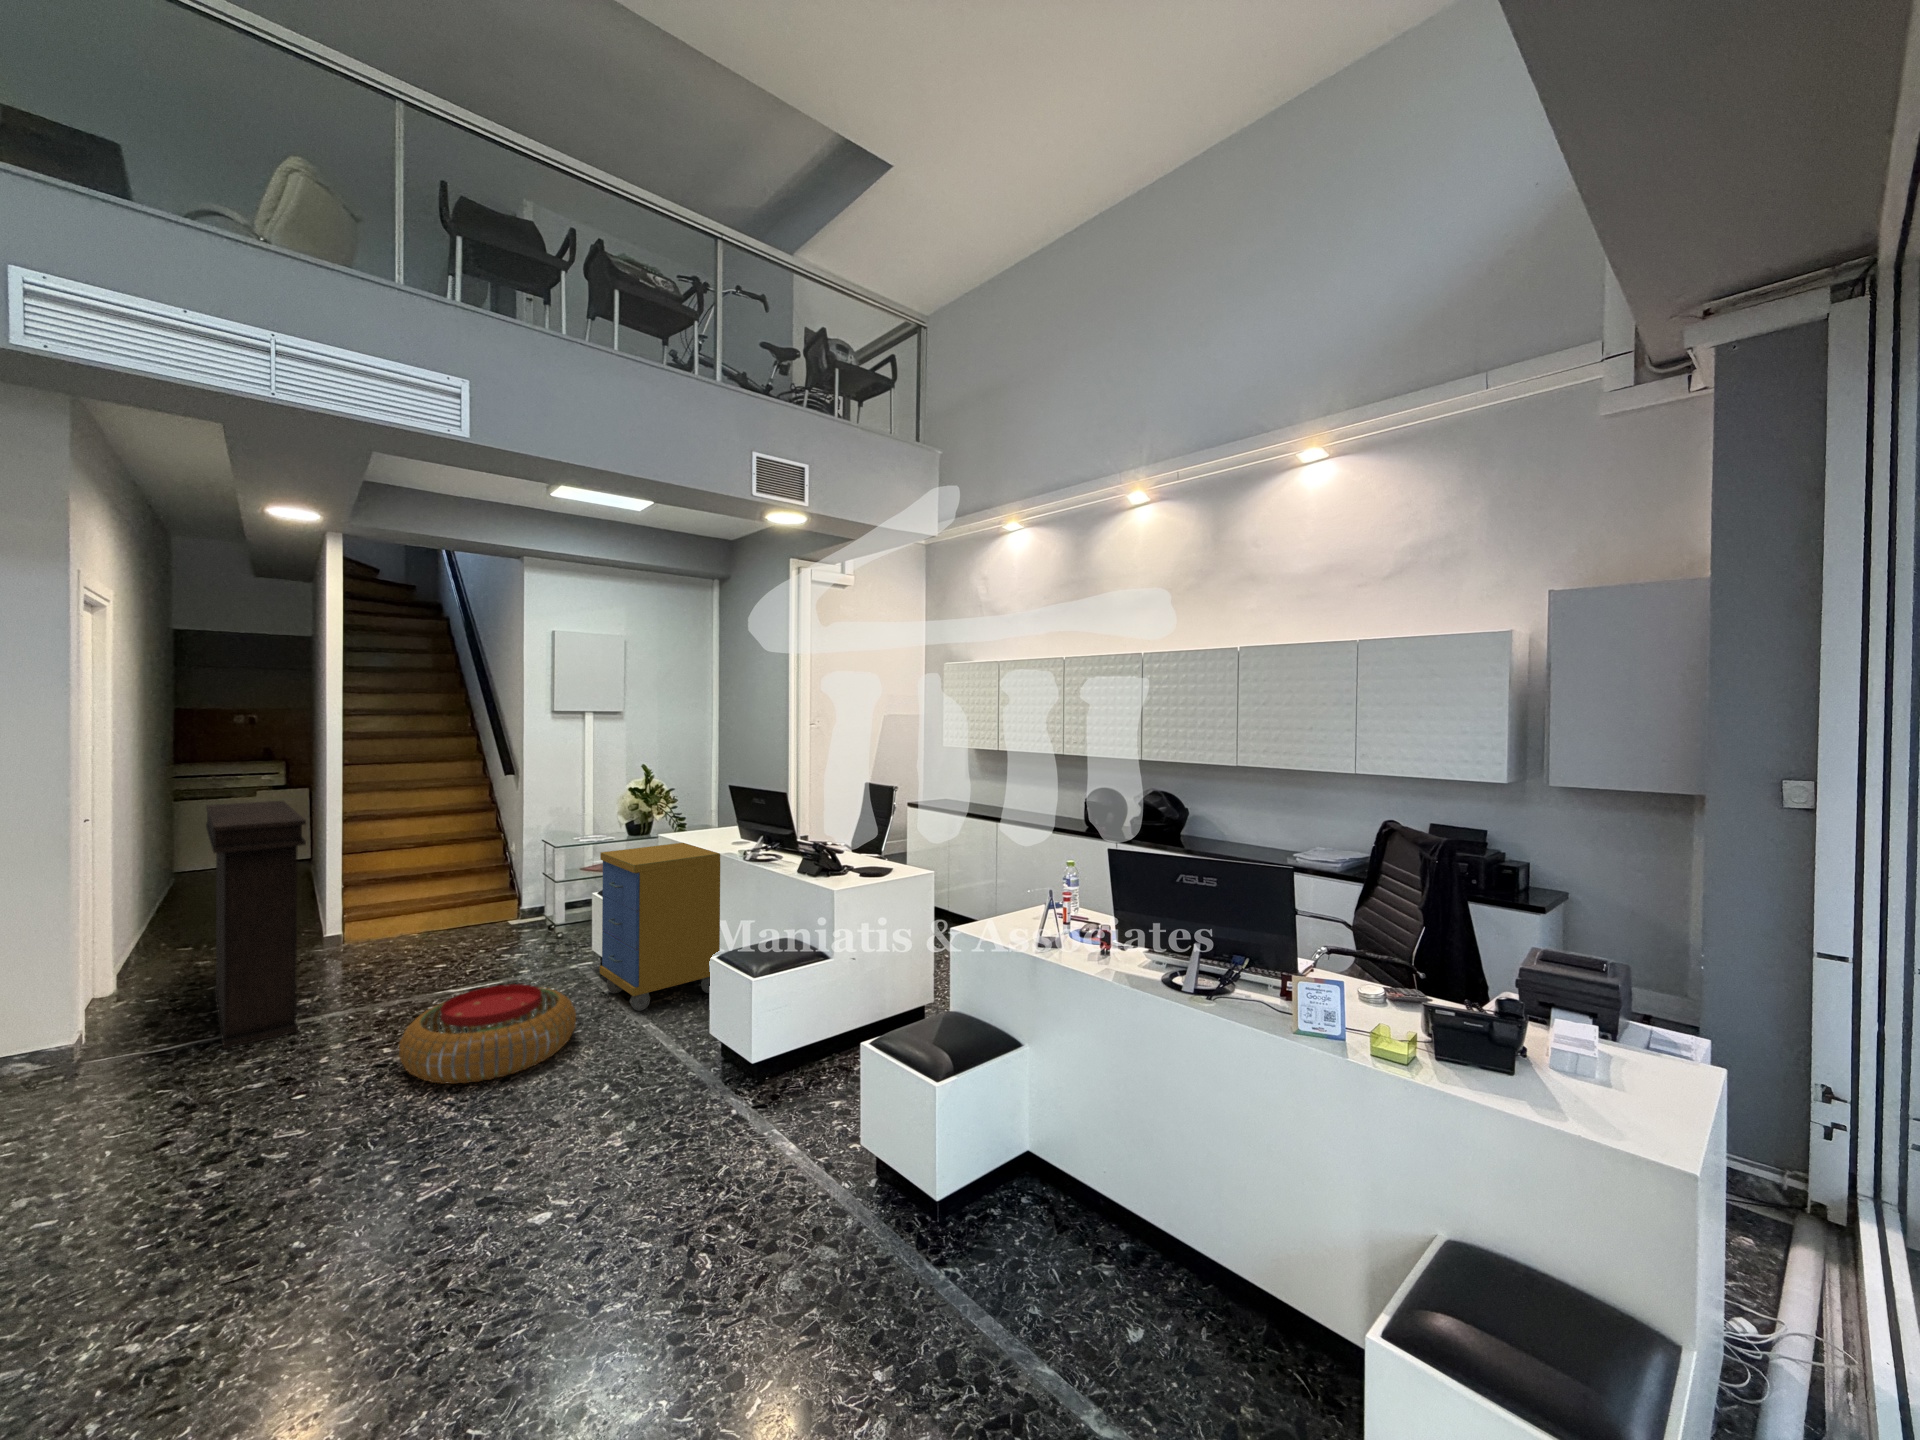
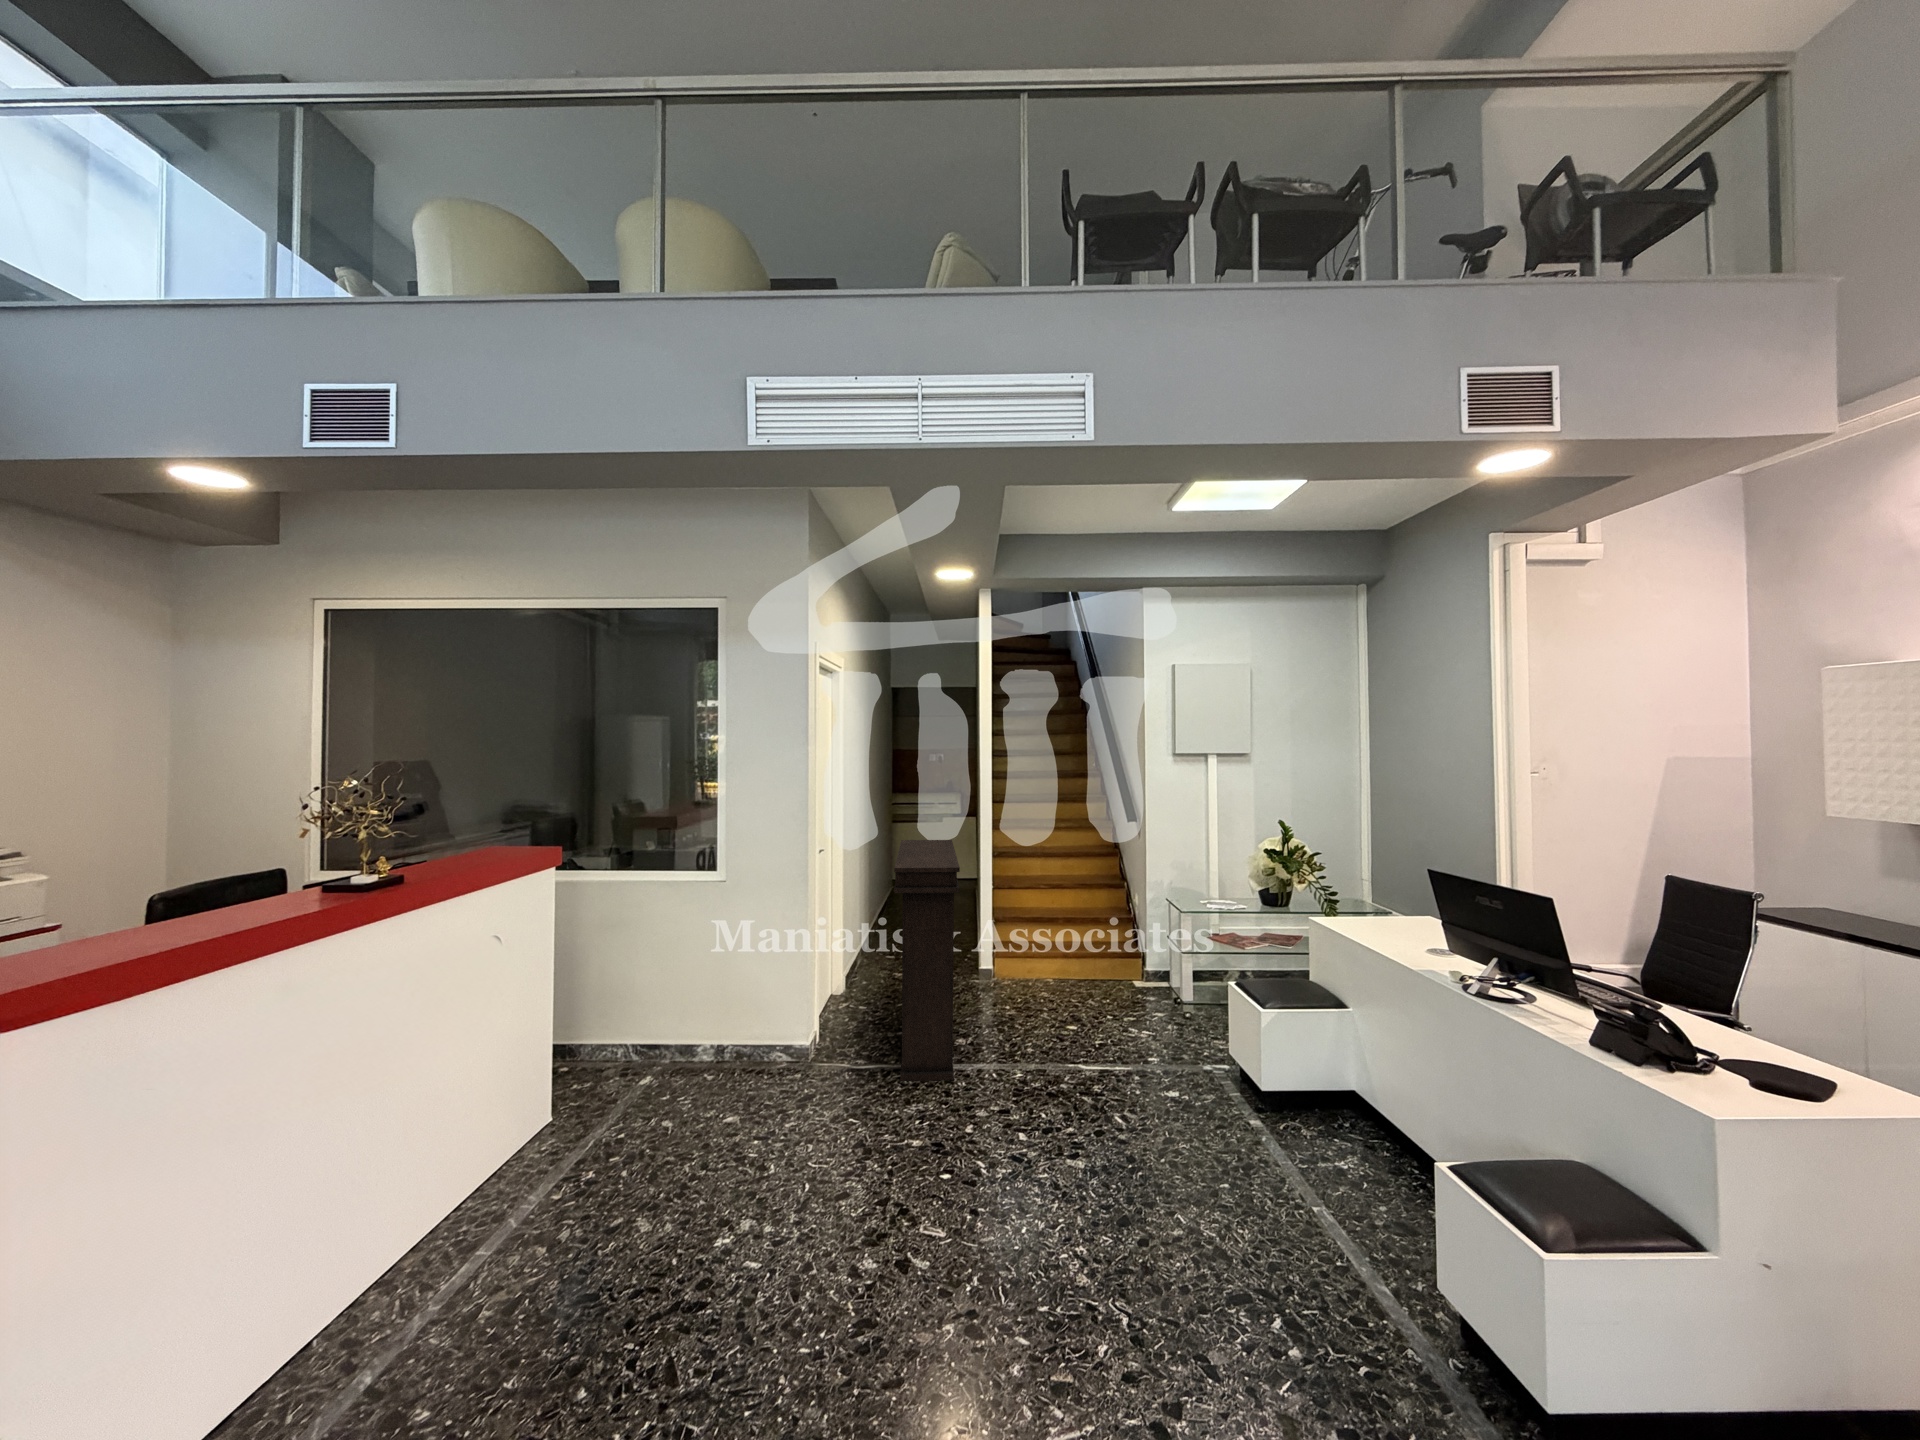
storage cabinet: present [600,843,720,1011] -> none [1242,940,1422,1183]
pouf: present [399,984,576,1084] -> none [1030,1095,1221,1238]

